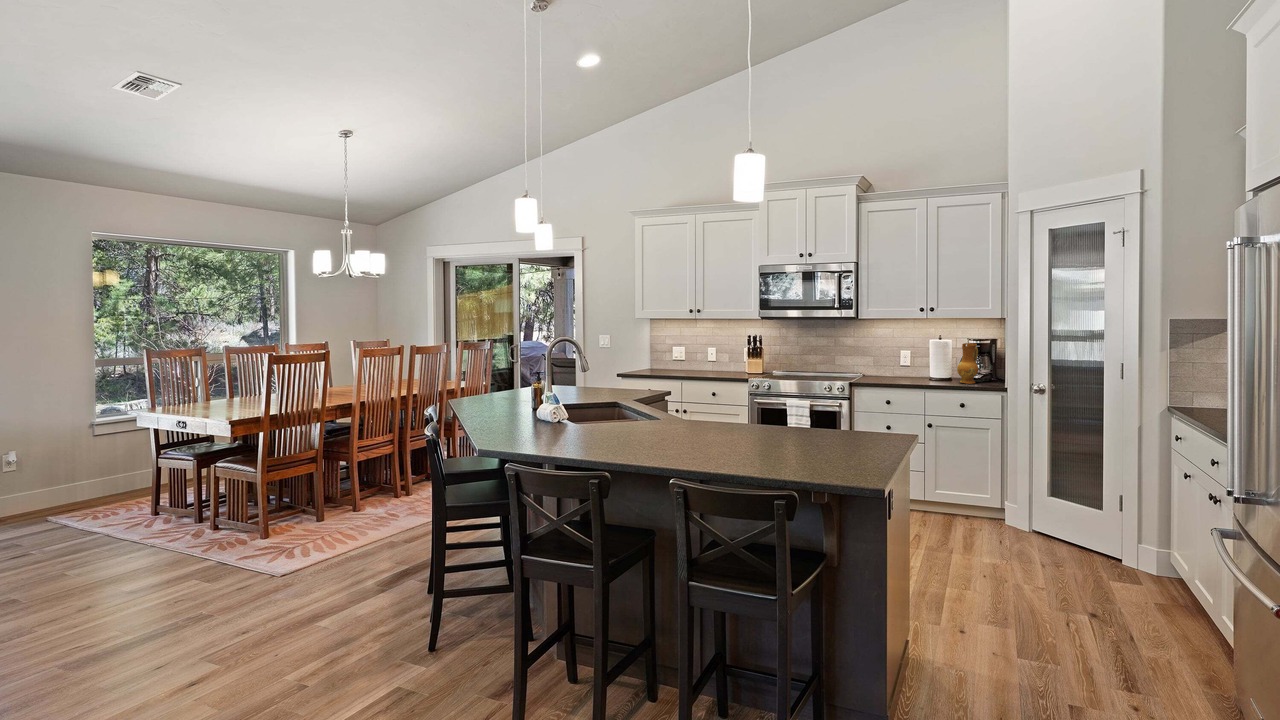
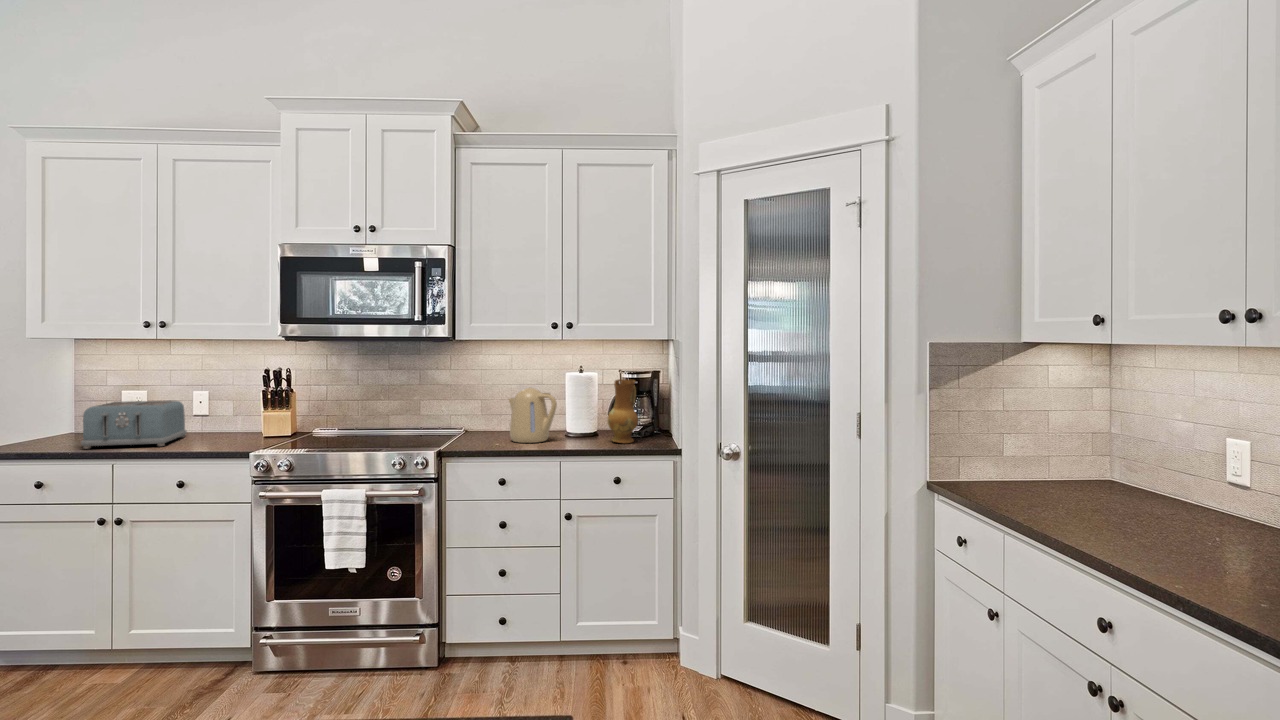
kettle: none [891,348,923,381] -> present [509,388,557,443]
toaster: none [667,353,709,376] -> present [81,401,187,449]

